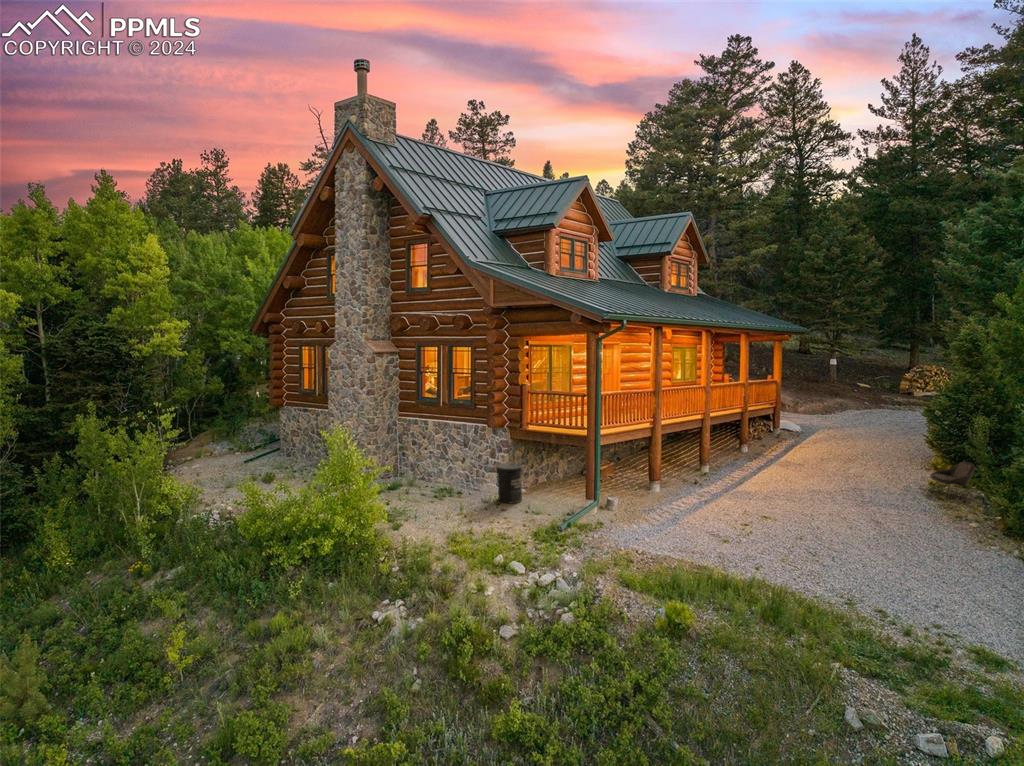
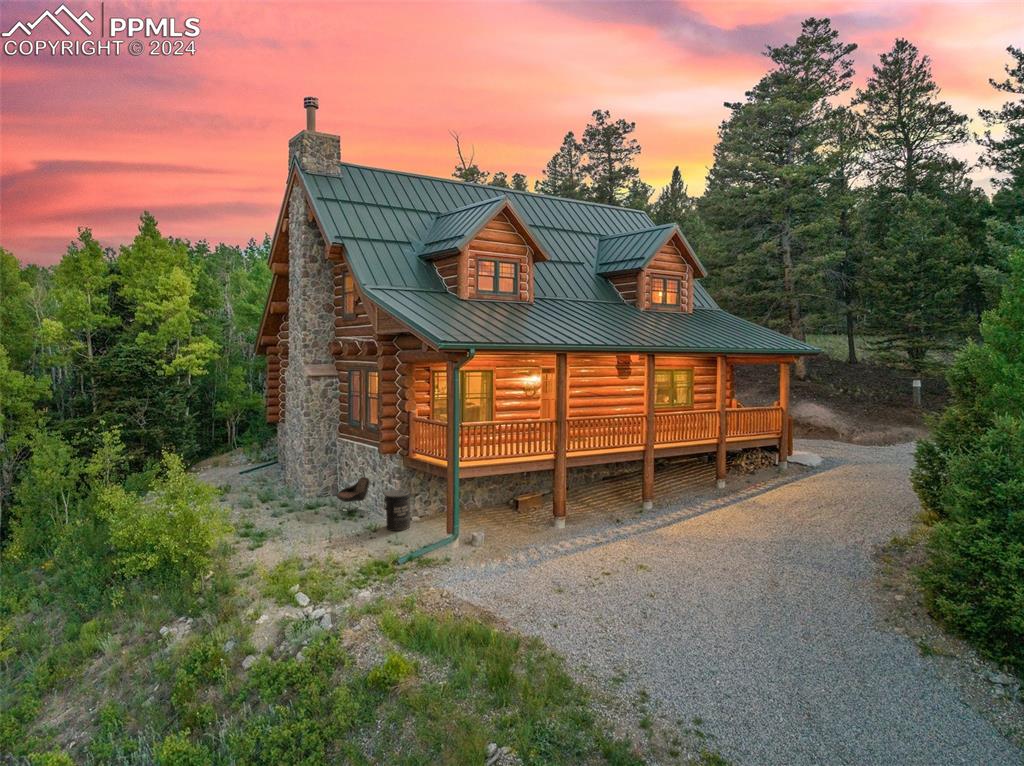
lounge chair: present [930,462,975,500] -> present [337,477,370,516]

